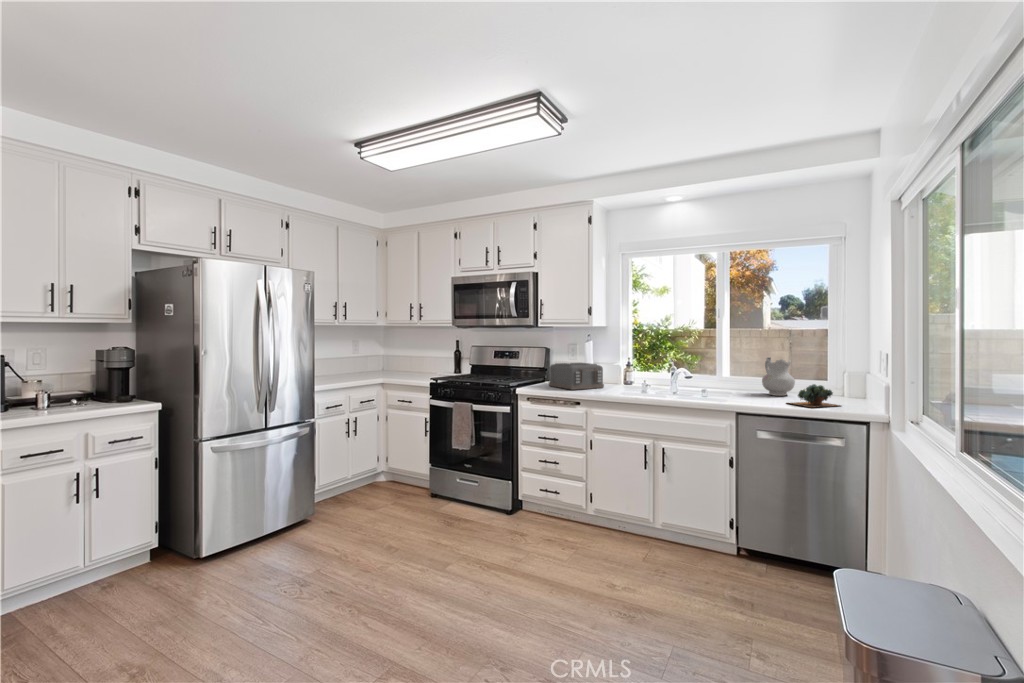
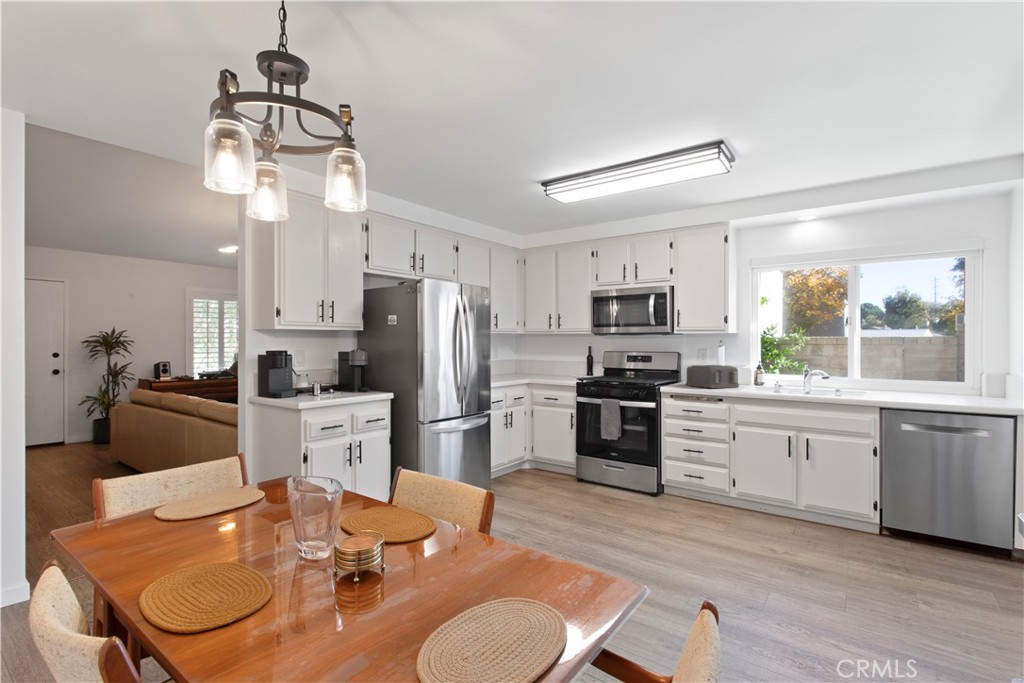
ceramic pitcher: present [762,357,795,396] -> none [898,360,932,395]
succulent plant: present [787,384,840,408] -> none [927,383,986,403]

